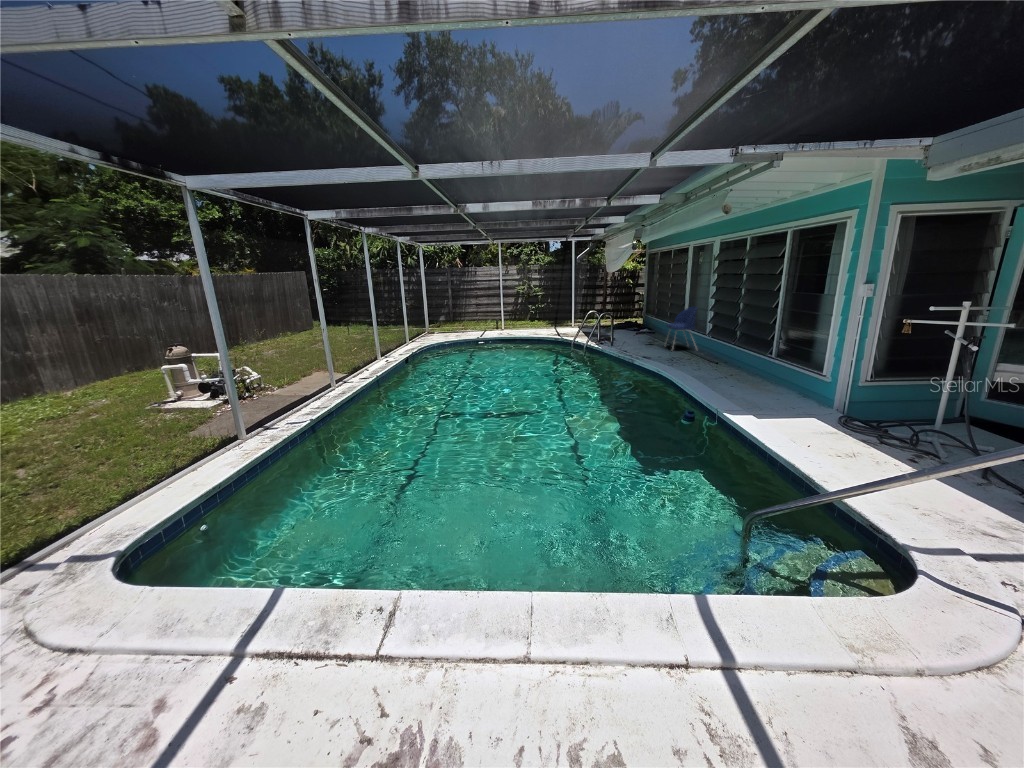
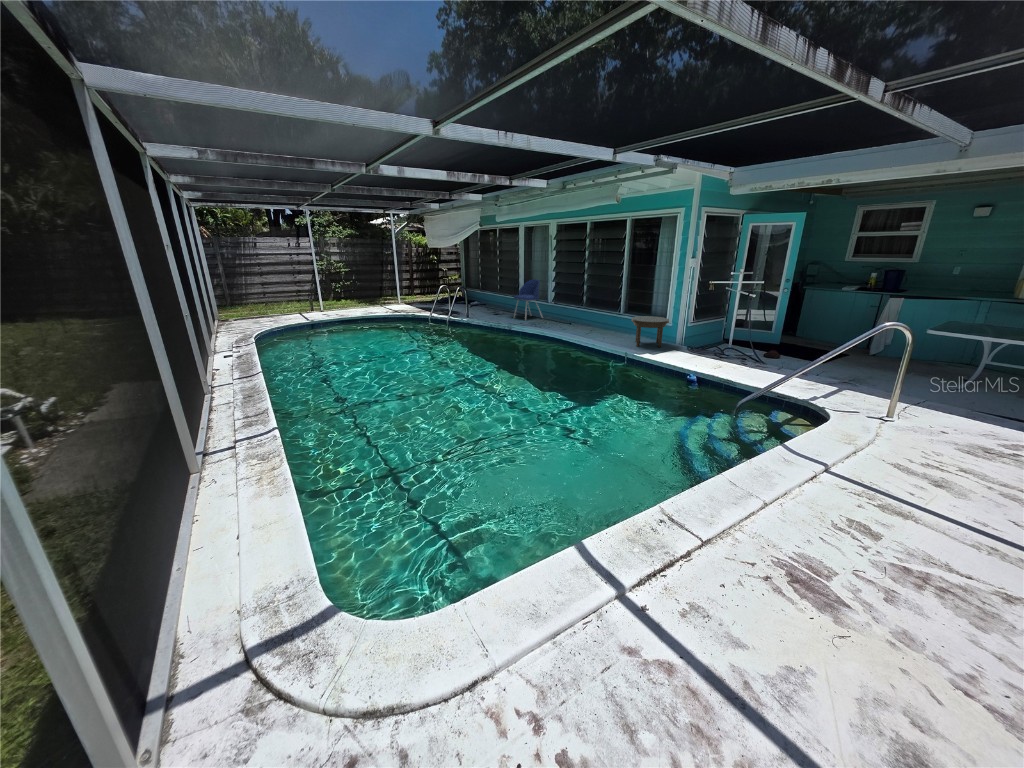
side table: none [758,360,817,406] -> present [632,316,669,347]

